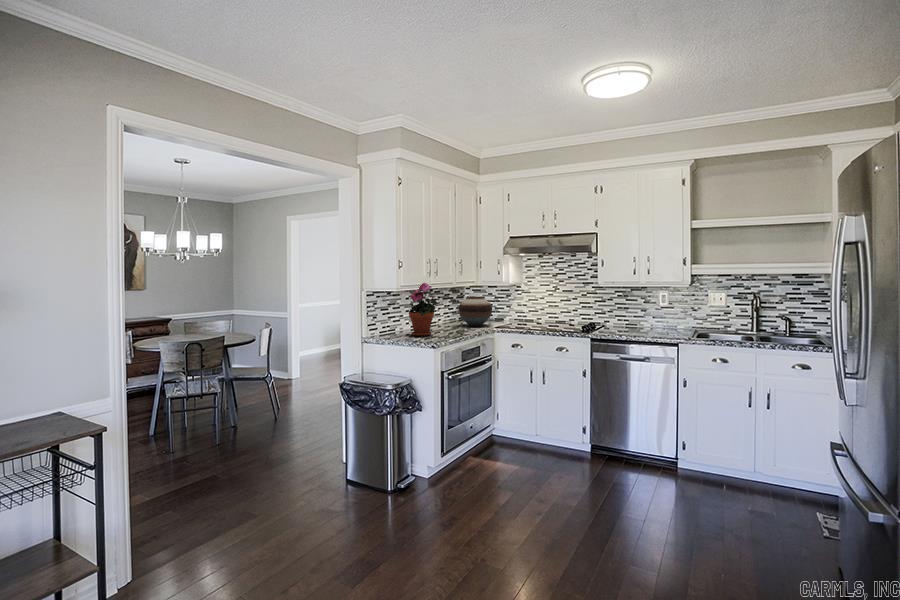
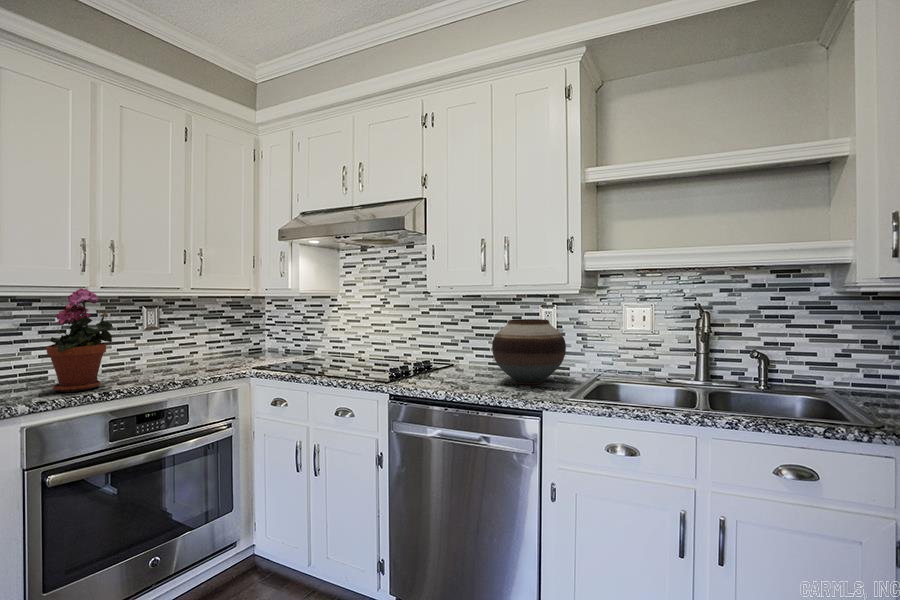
vase: present [458,297,492,326] -> present [492,319,566,384]

